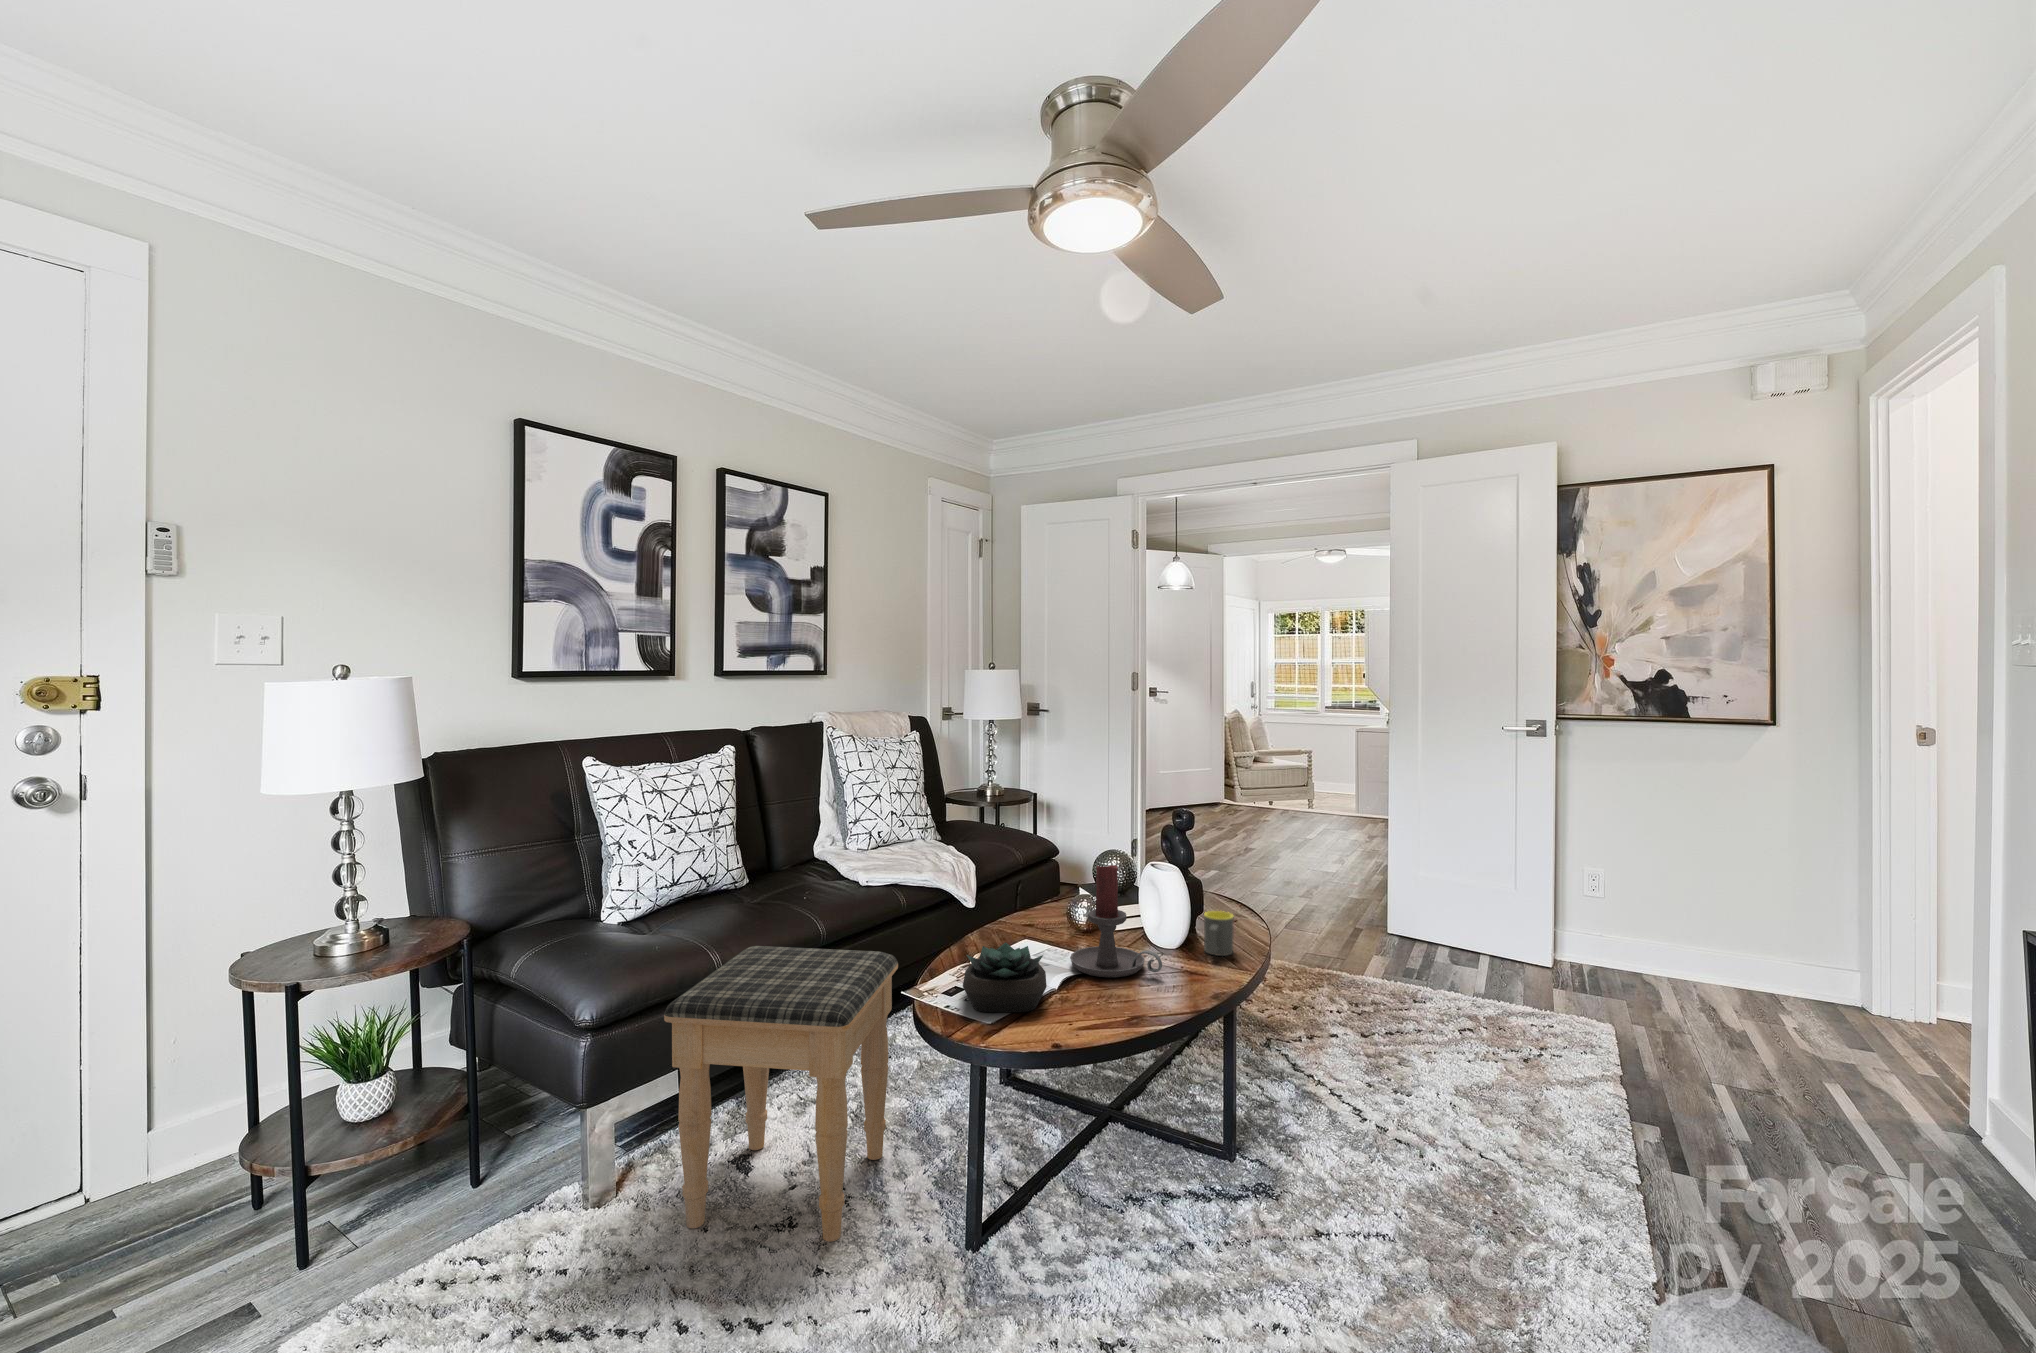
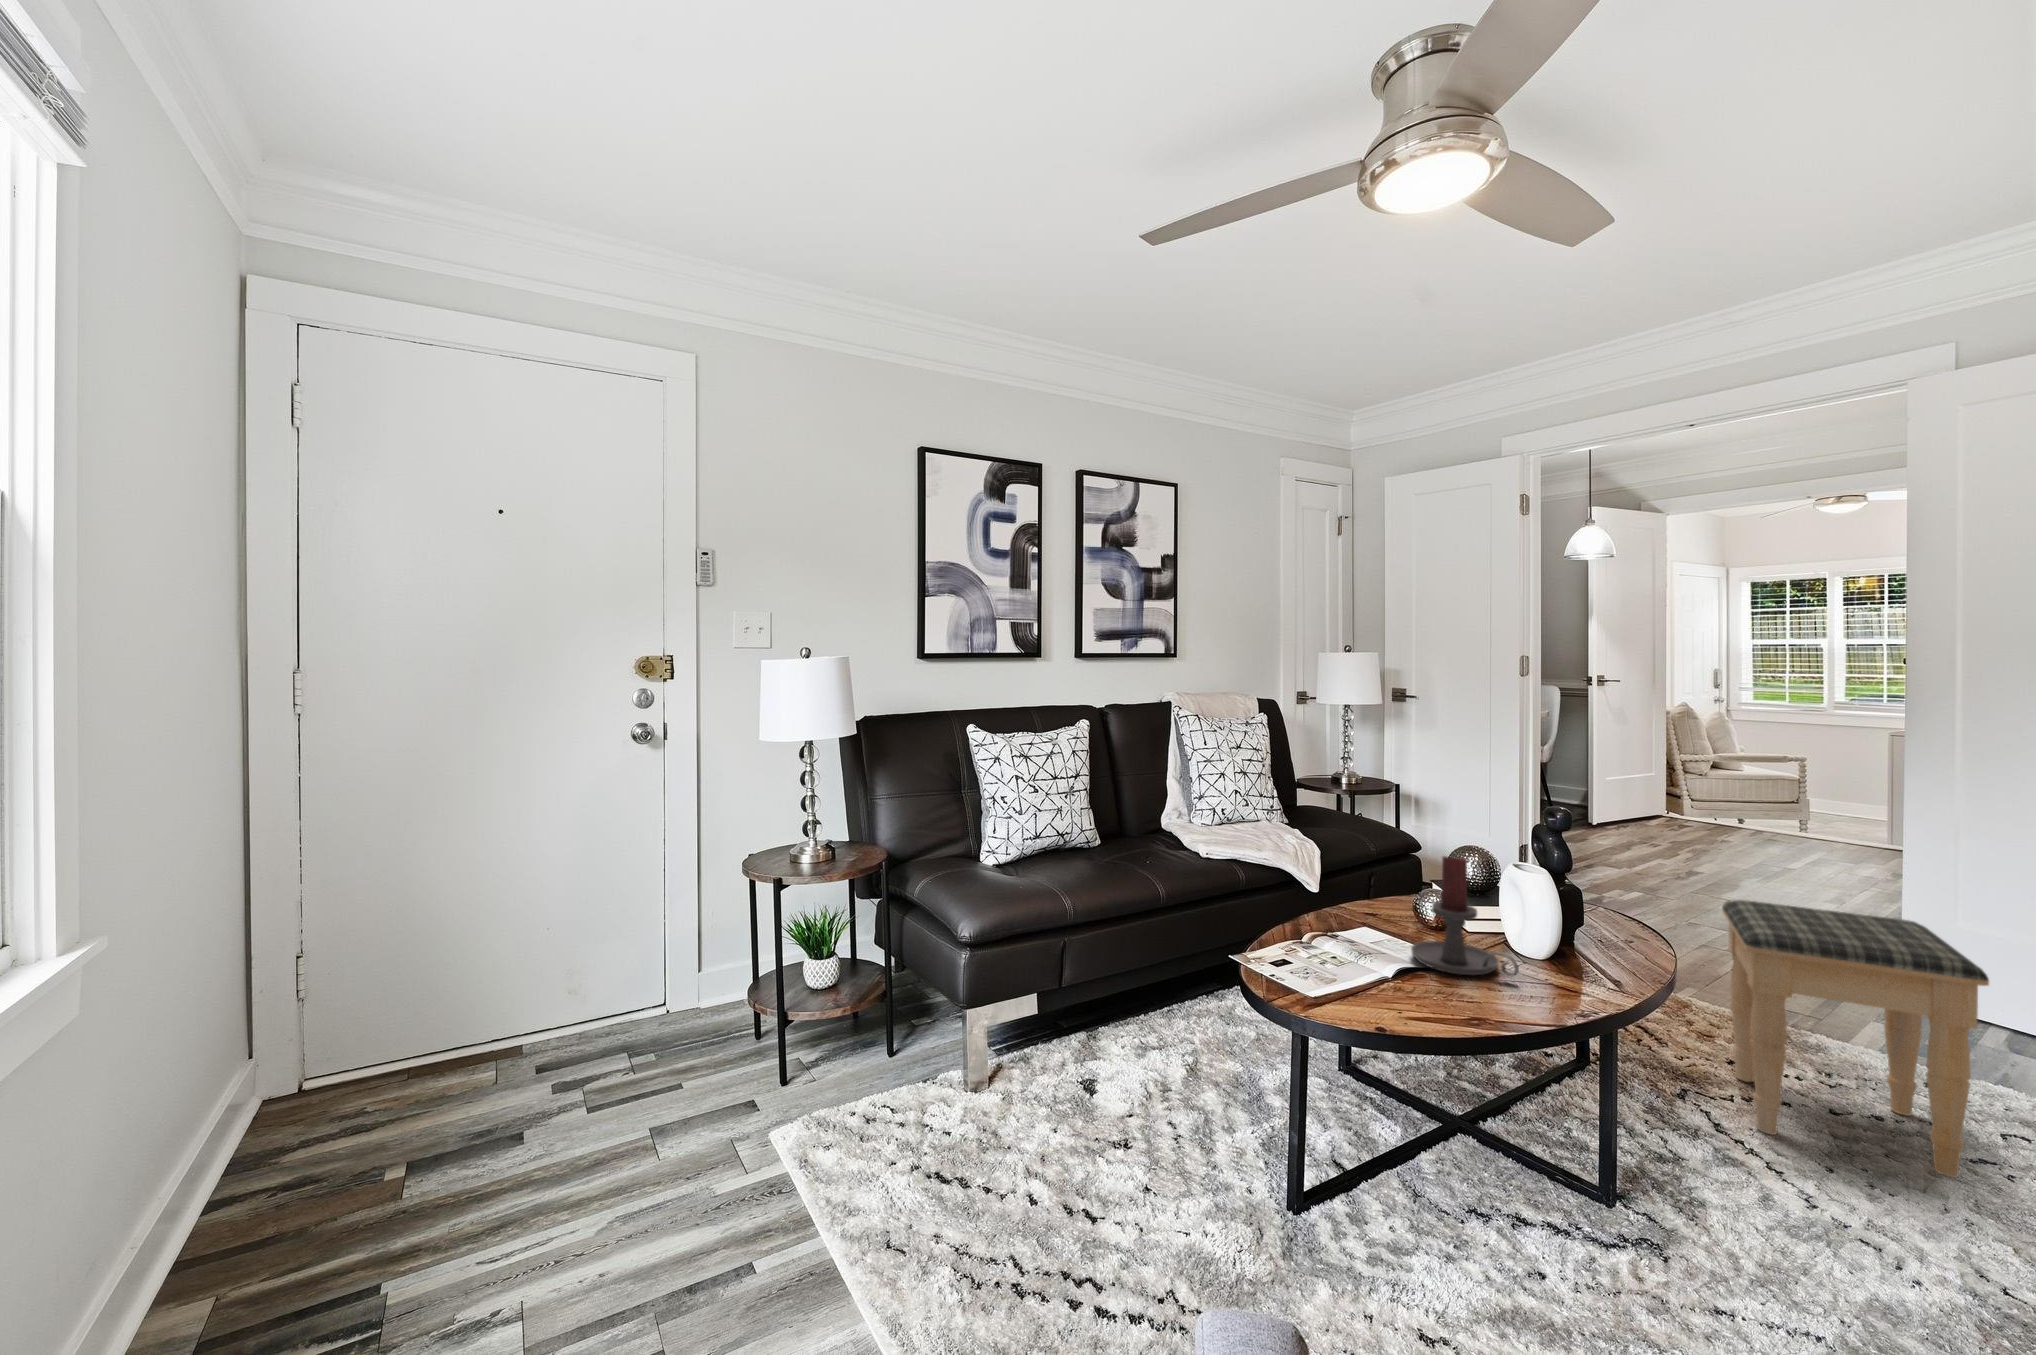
mug: present [1204,911,1233,956] -> none [1580,921,1620,973]
succulent plant: present [963,942,1047,1012] -> none [1287,921,1378,992]
footstool: present [664,946,898,1242] -> present [1722,900,1989,1178]

